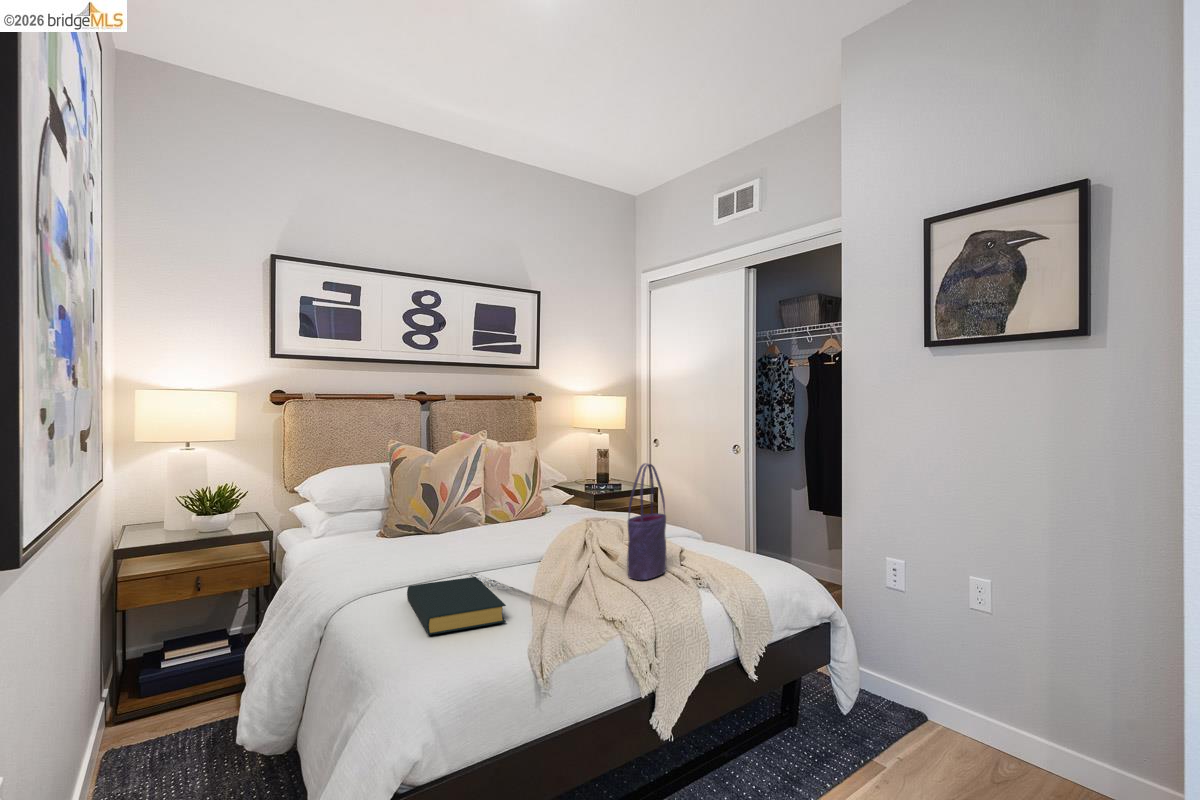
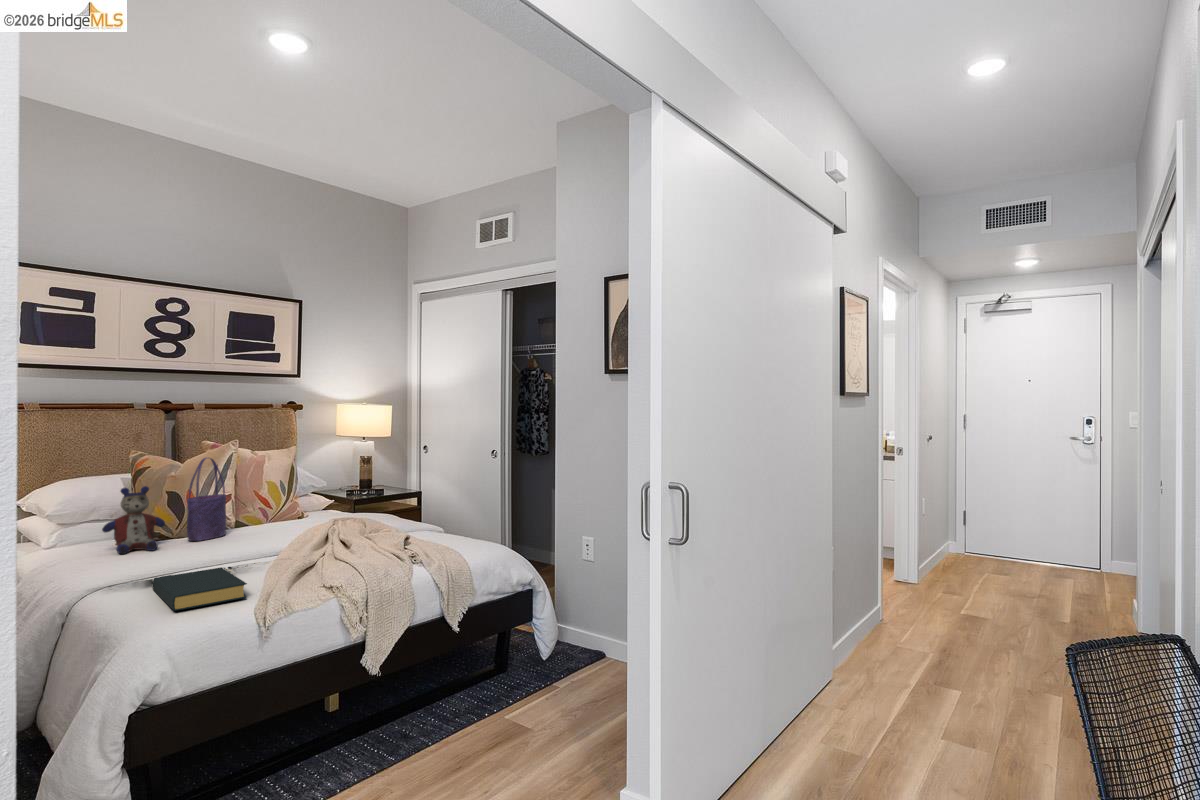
tote bag: present [627,463,666,580] -> present [187,458,226,541]
stuffed bear: none [363,478,420,550] -> present [102,486,165,555]

